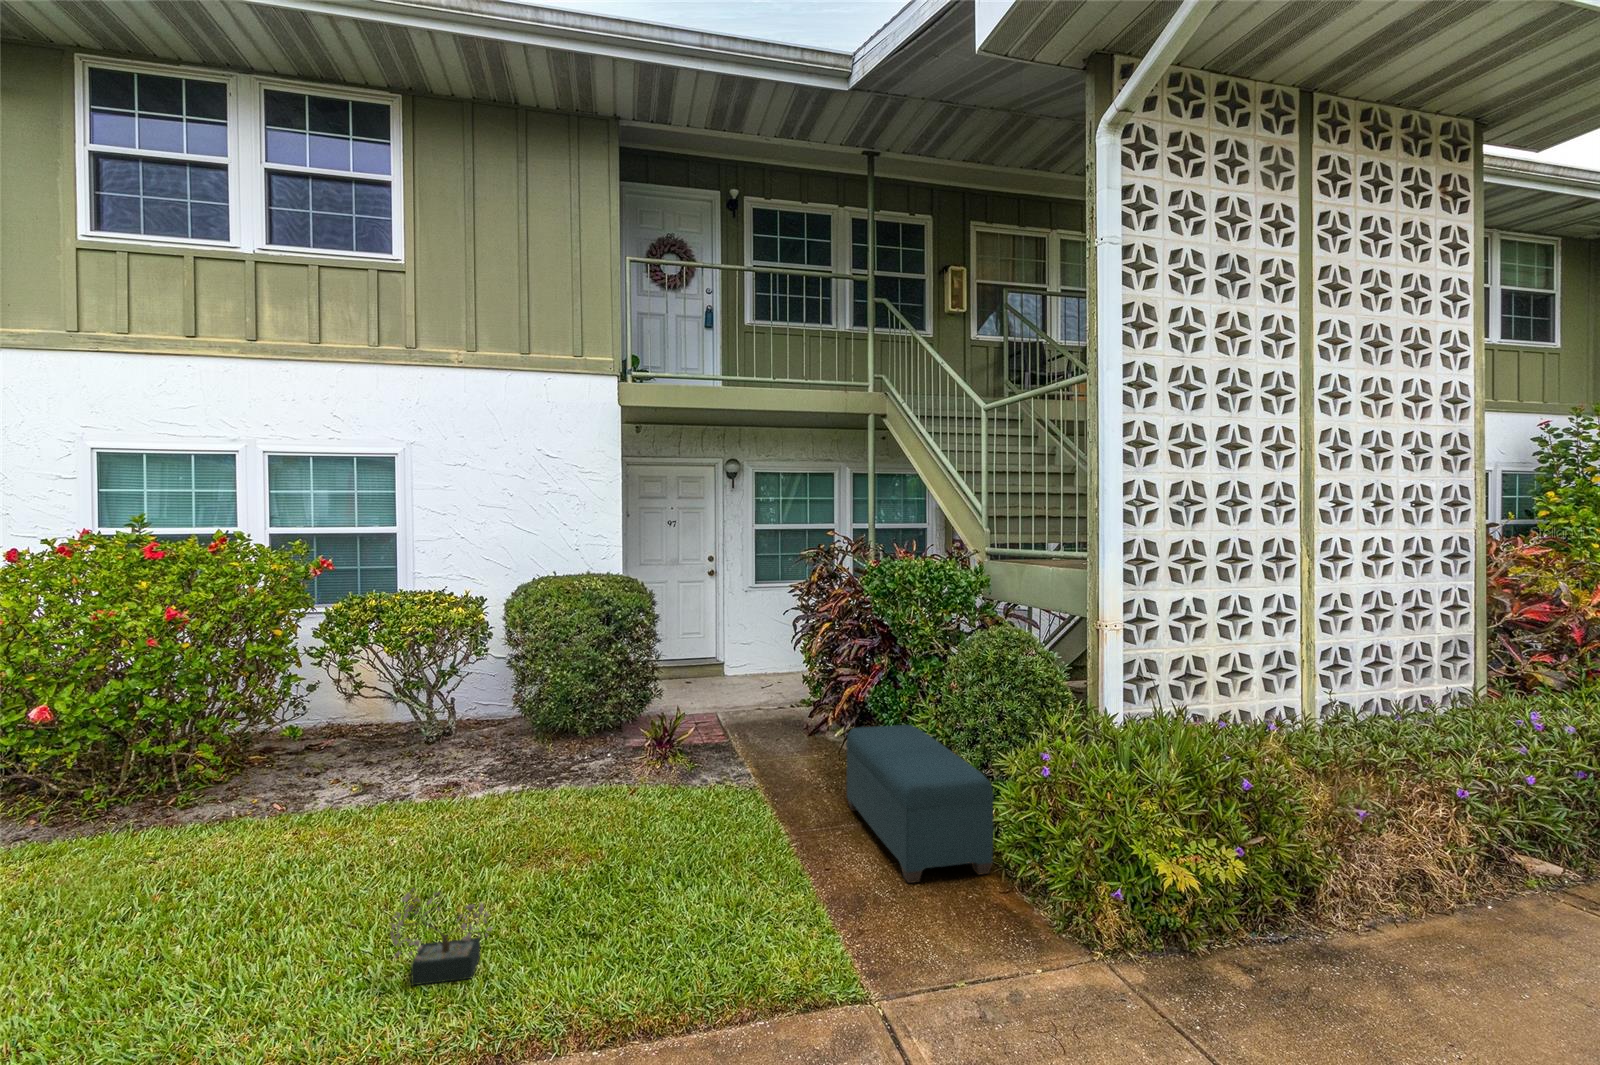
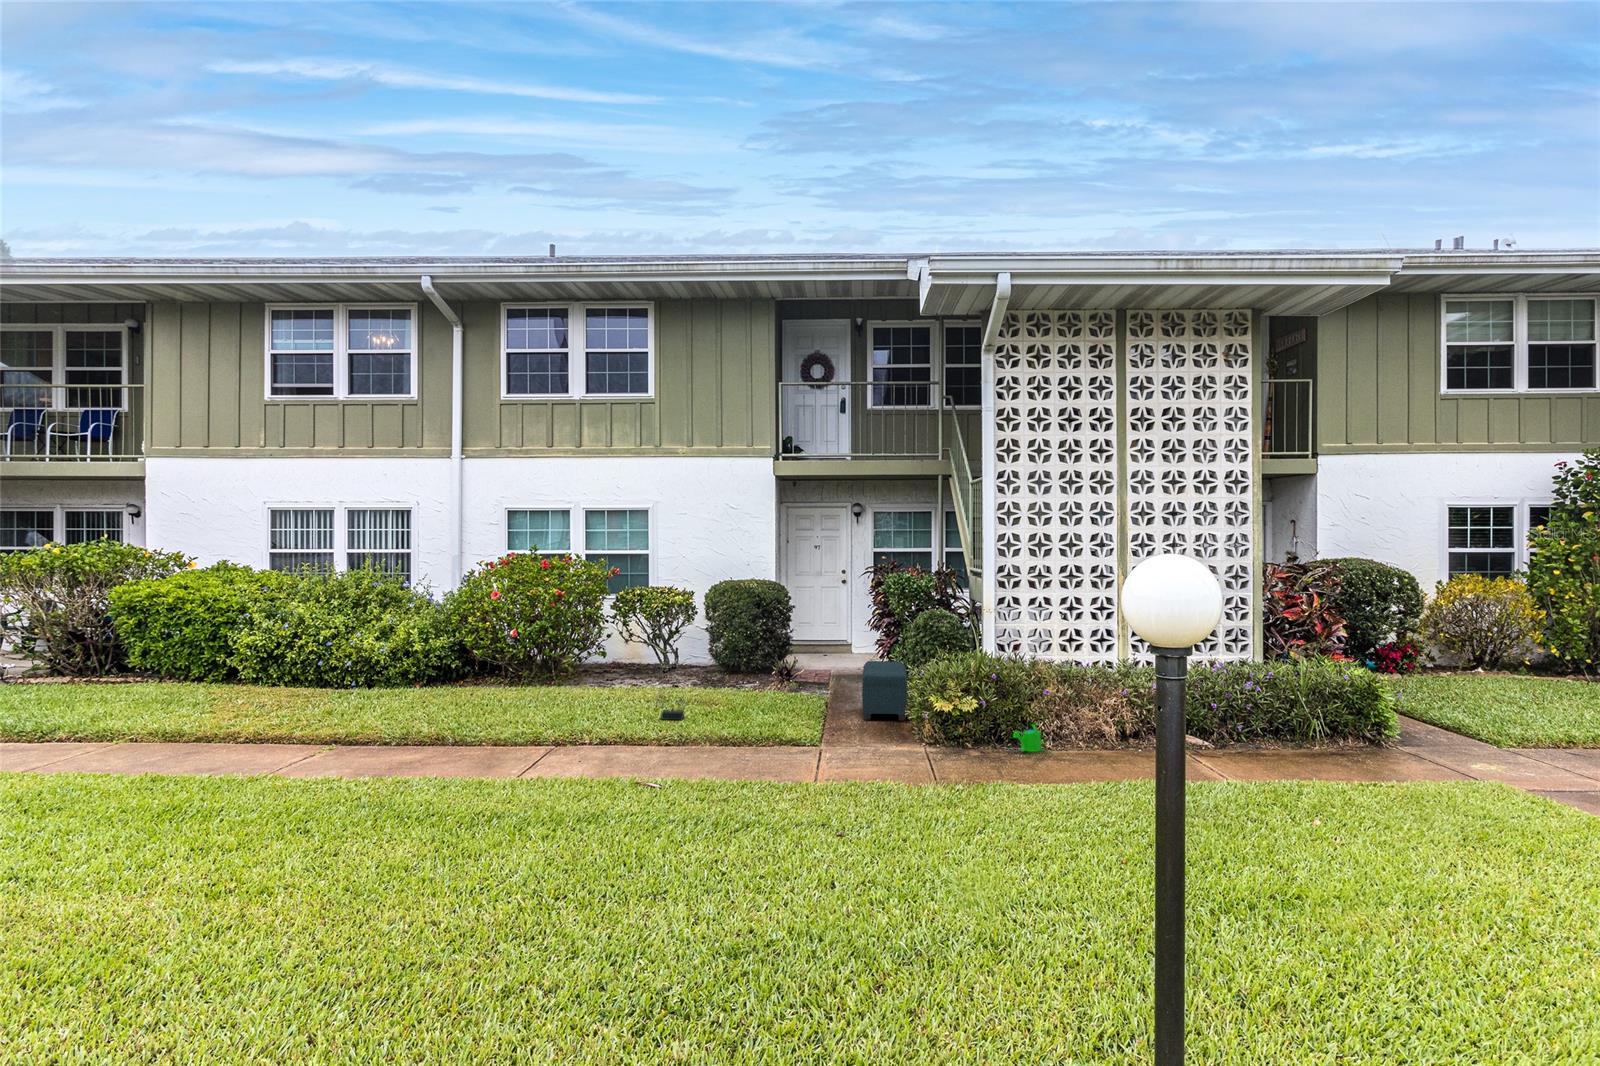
watering can: none [1358,909,1425,992] -> present [1013,724,1045,752]

